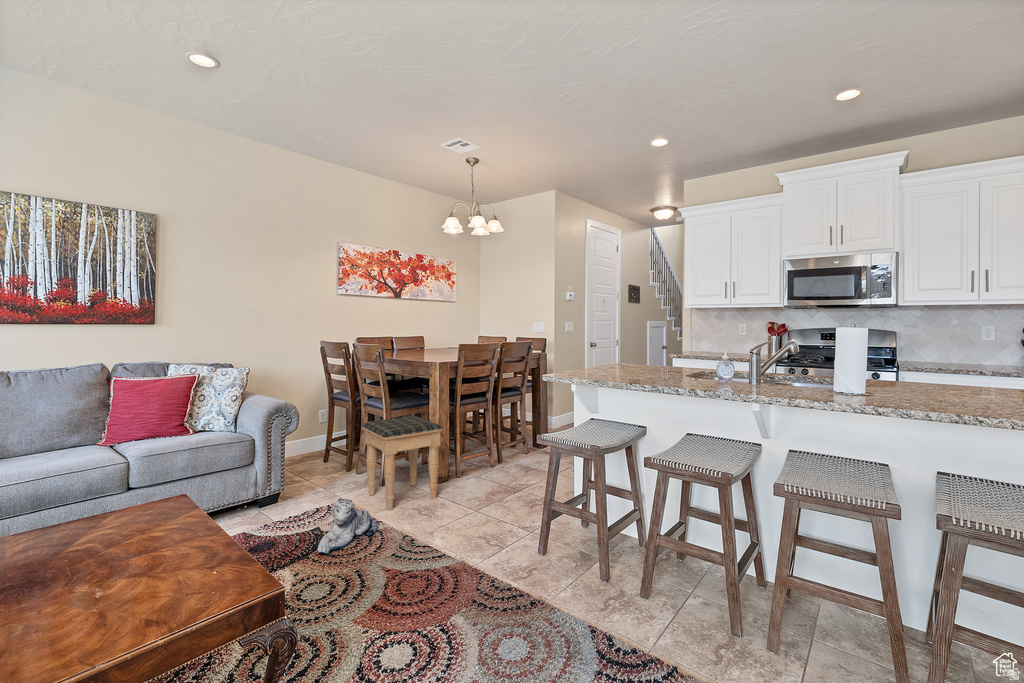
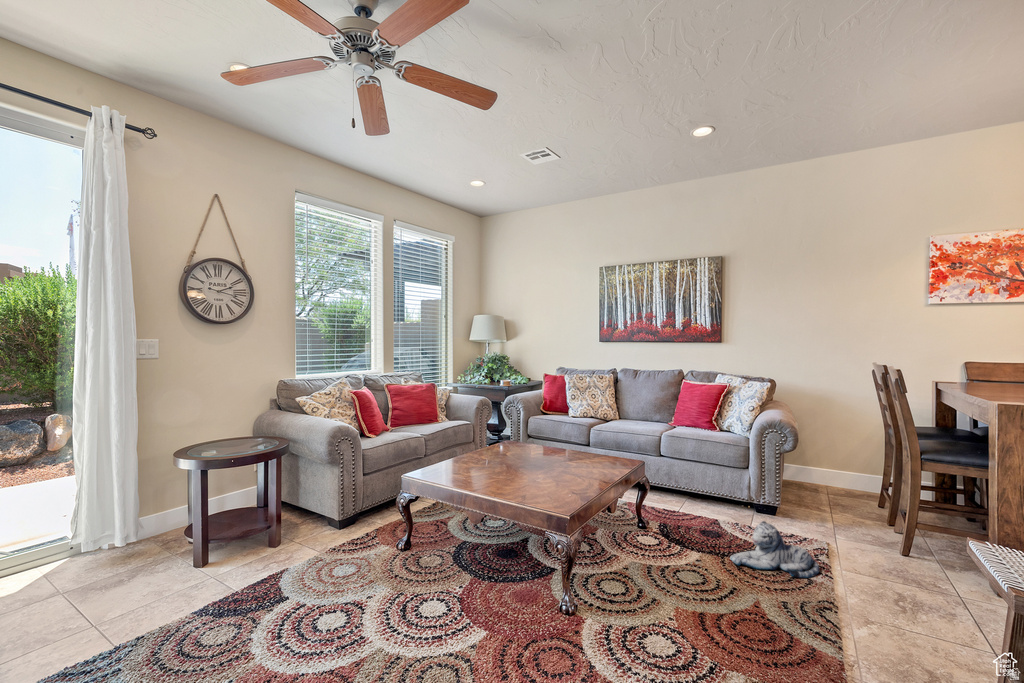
footstool: present [362,416,443,510] -> none [846,461,958,597]

